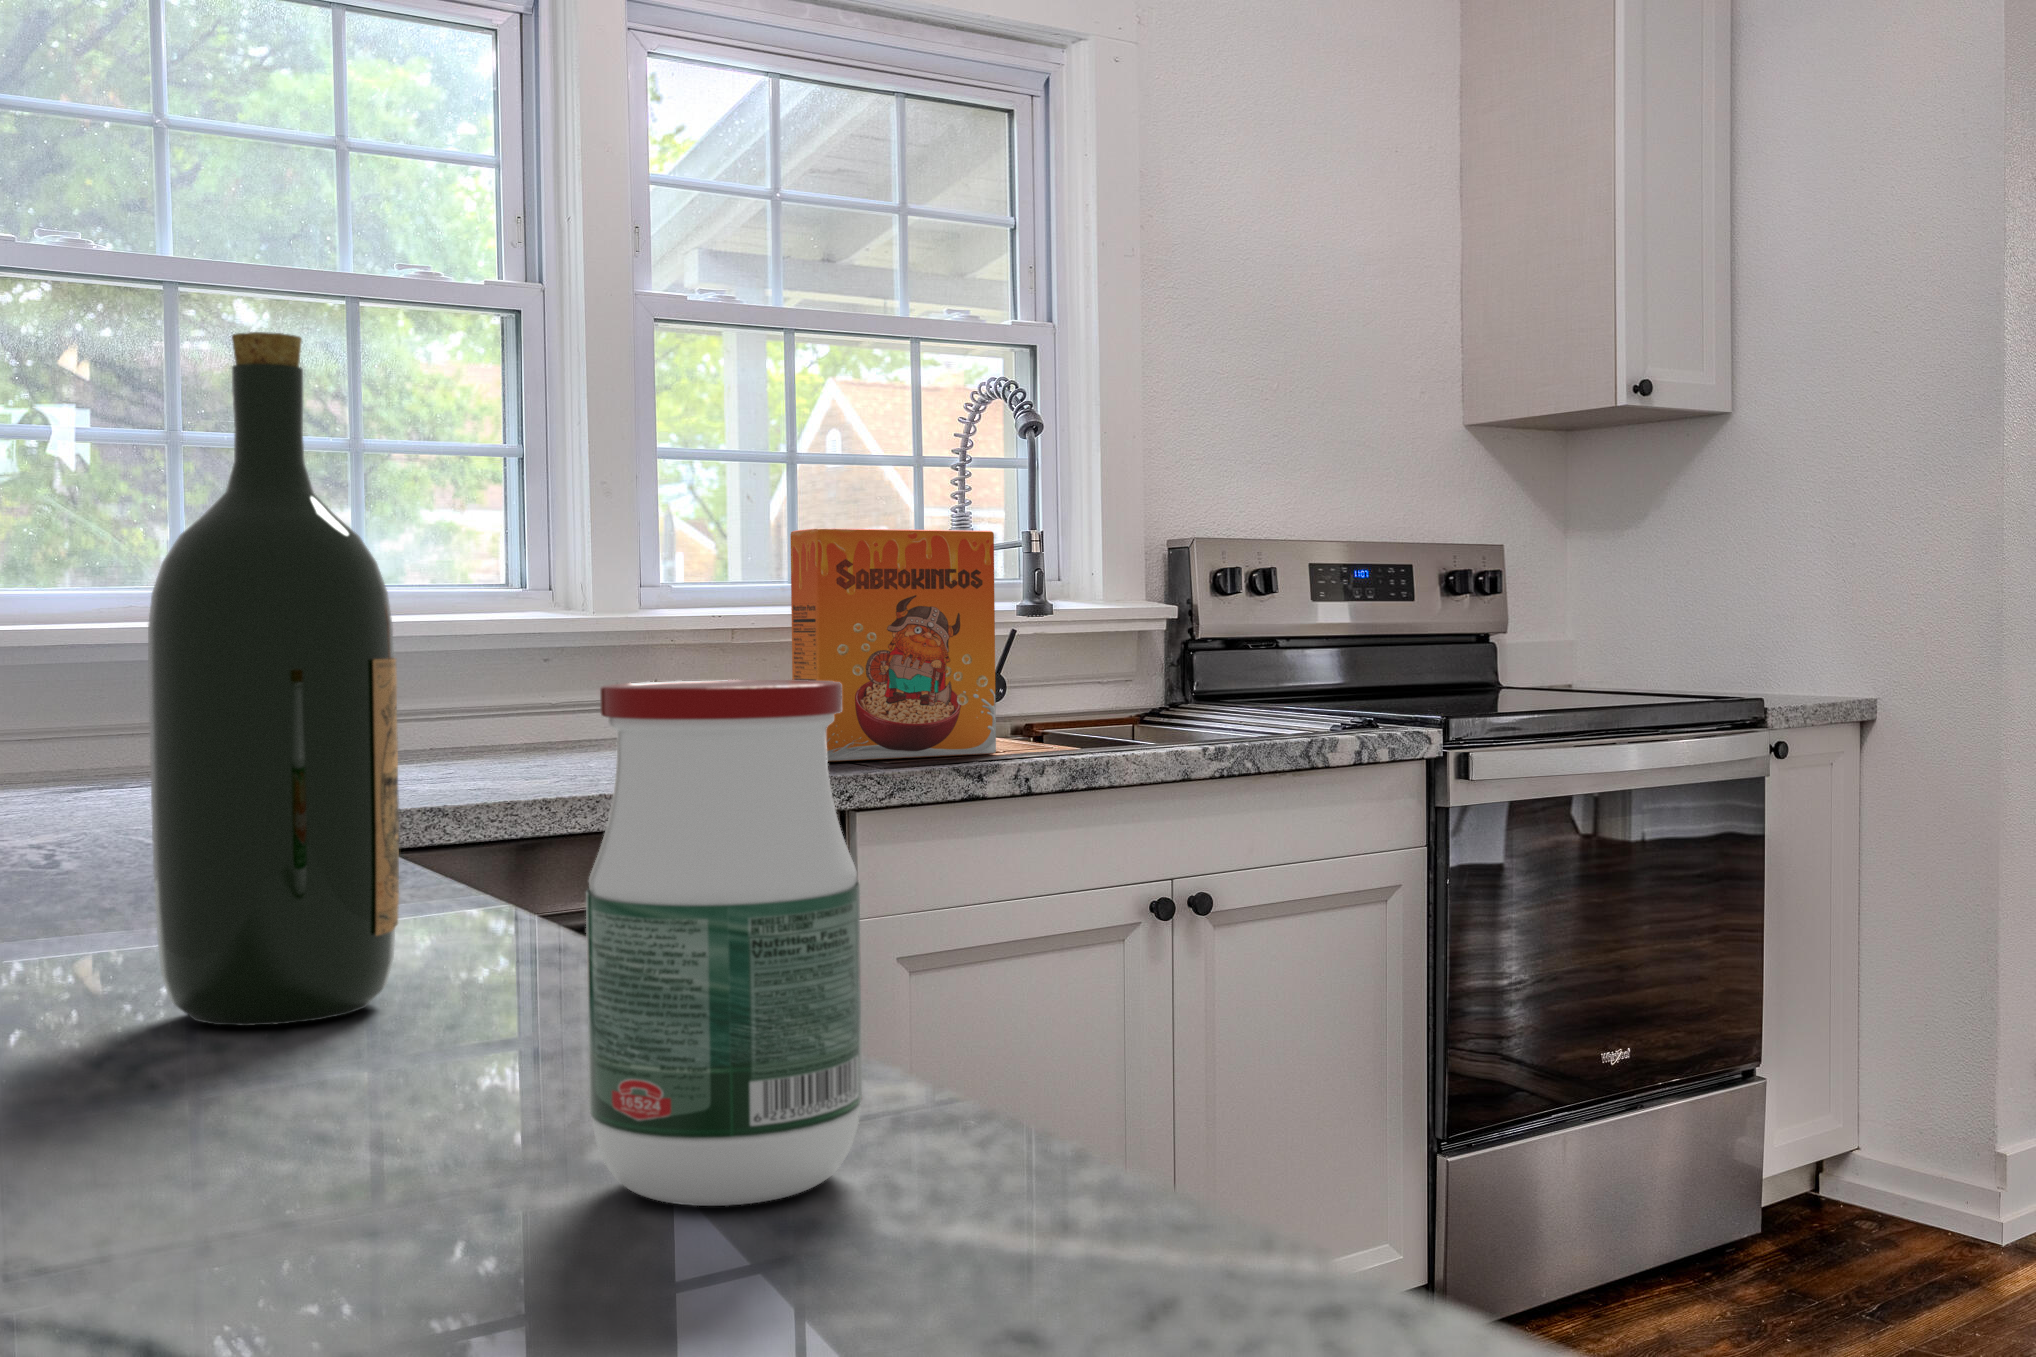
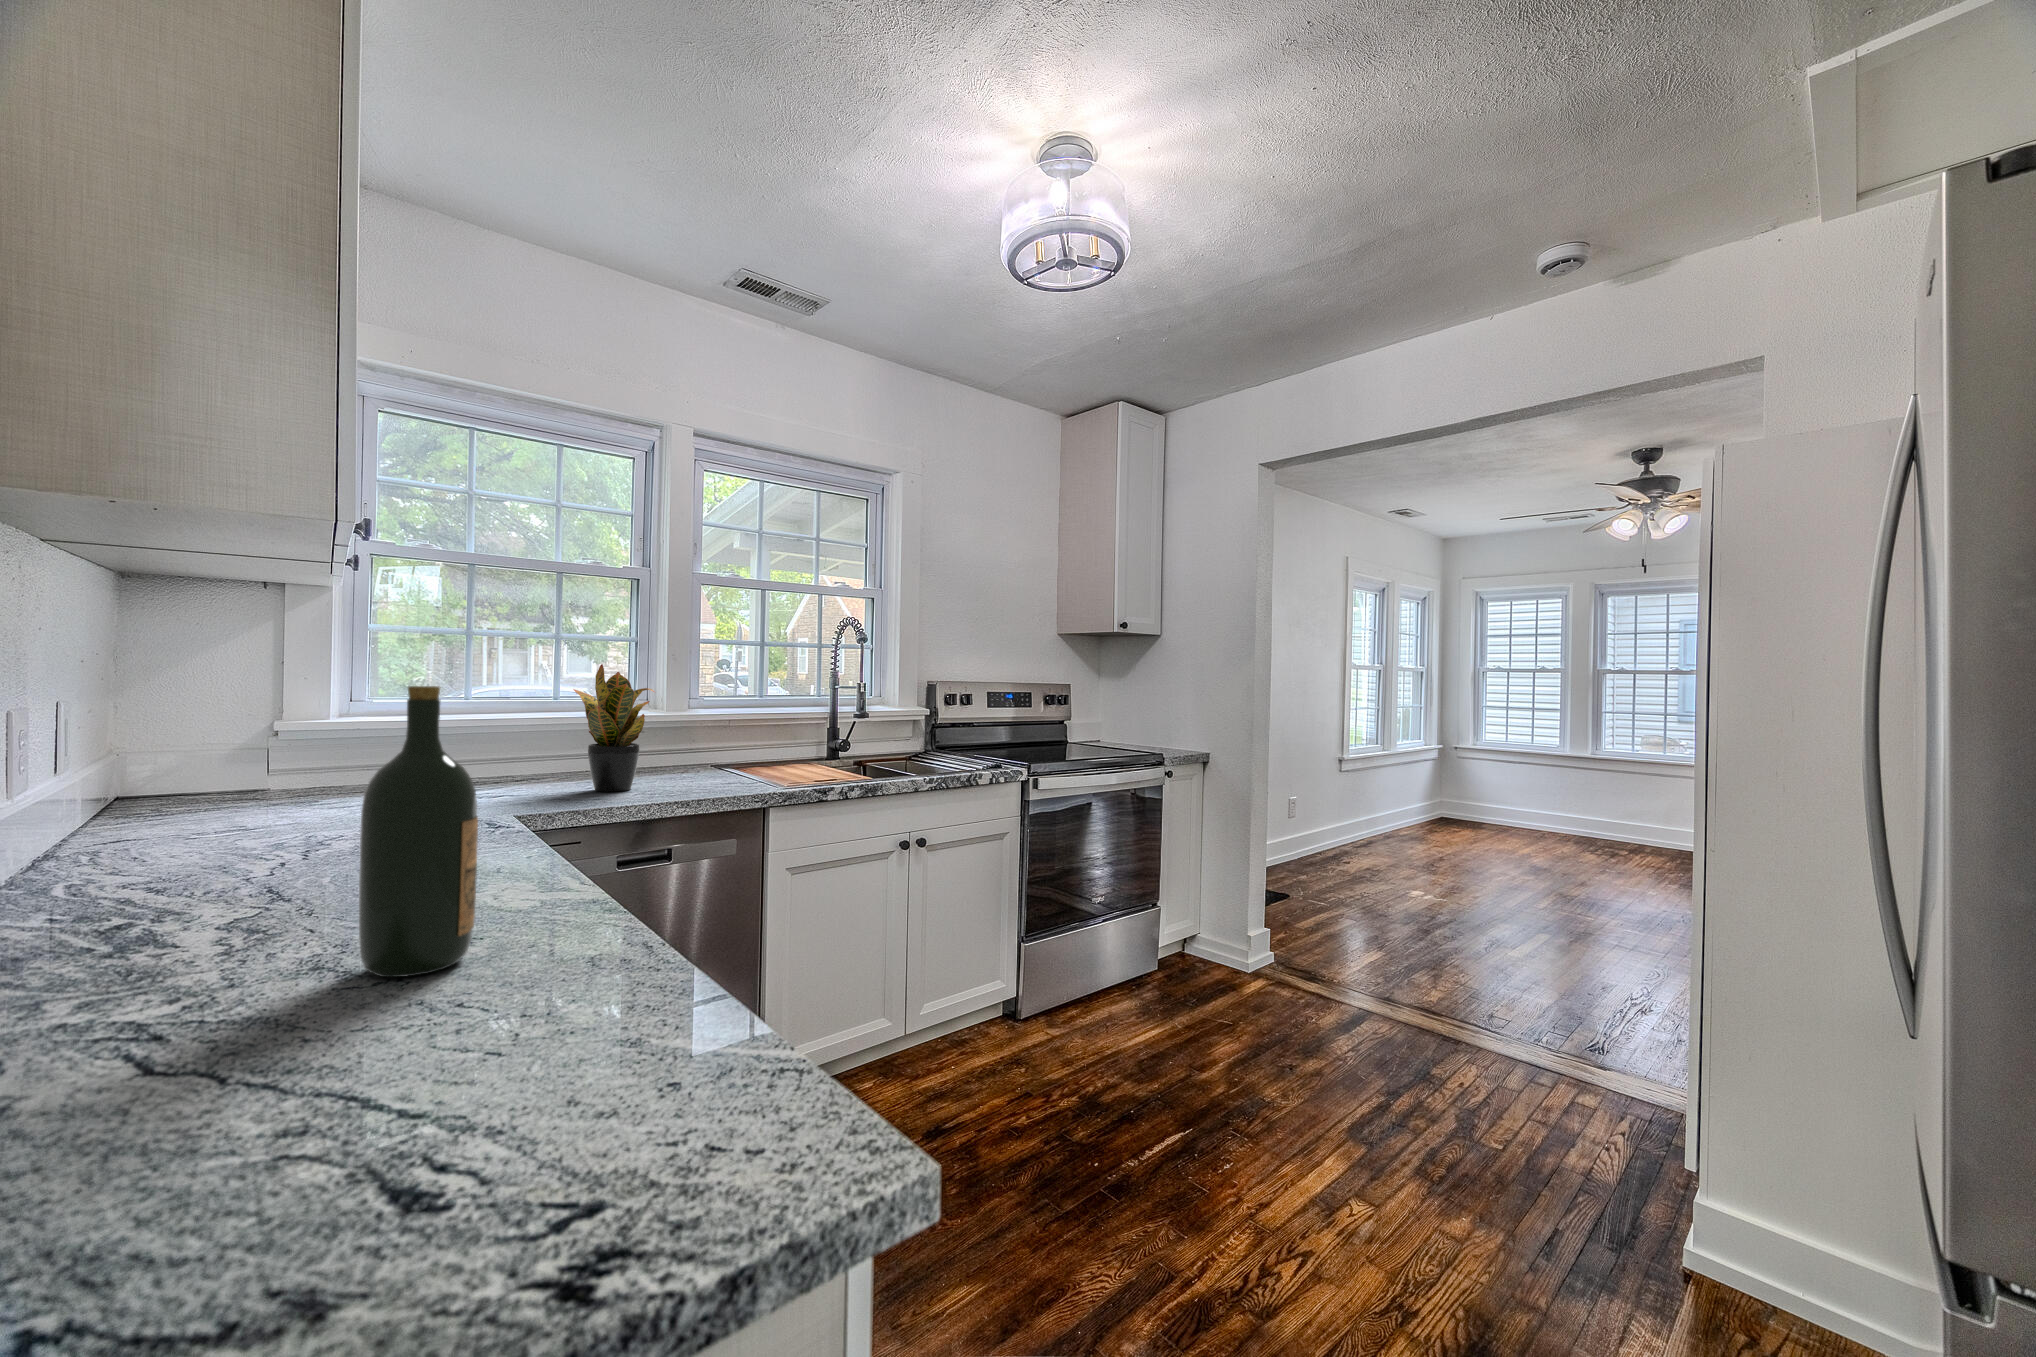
potted plant: none [391,471,599,776] -> present [574,664,654,792]
cereal box: present [790,528,996,762] -> none [746,686,837,786]
jar: present [586,680,862,1206] -> none [482,876,603,1097]

